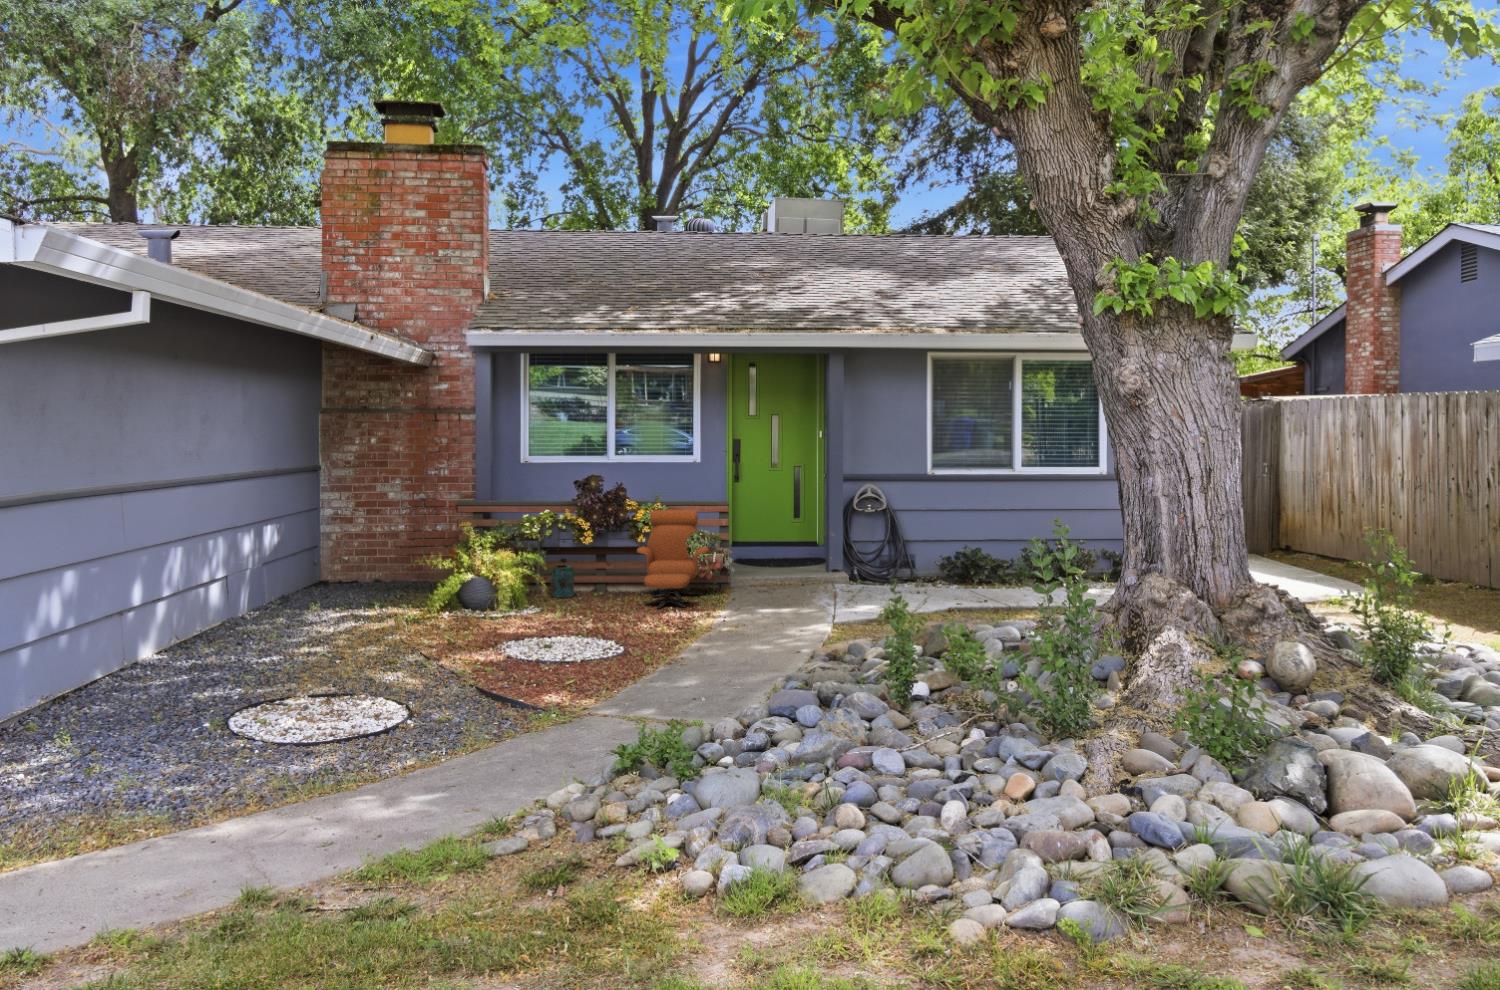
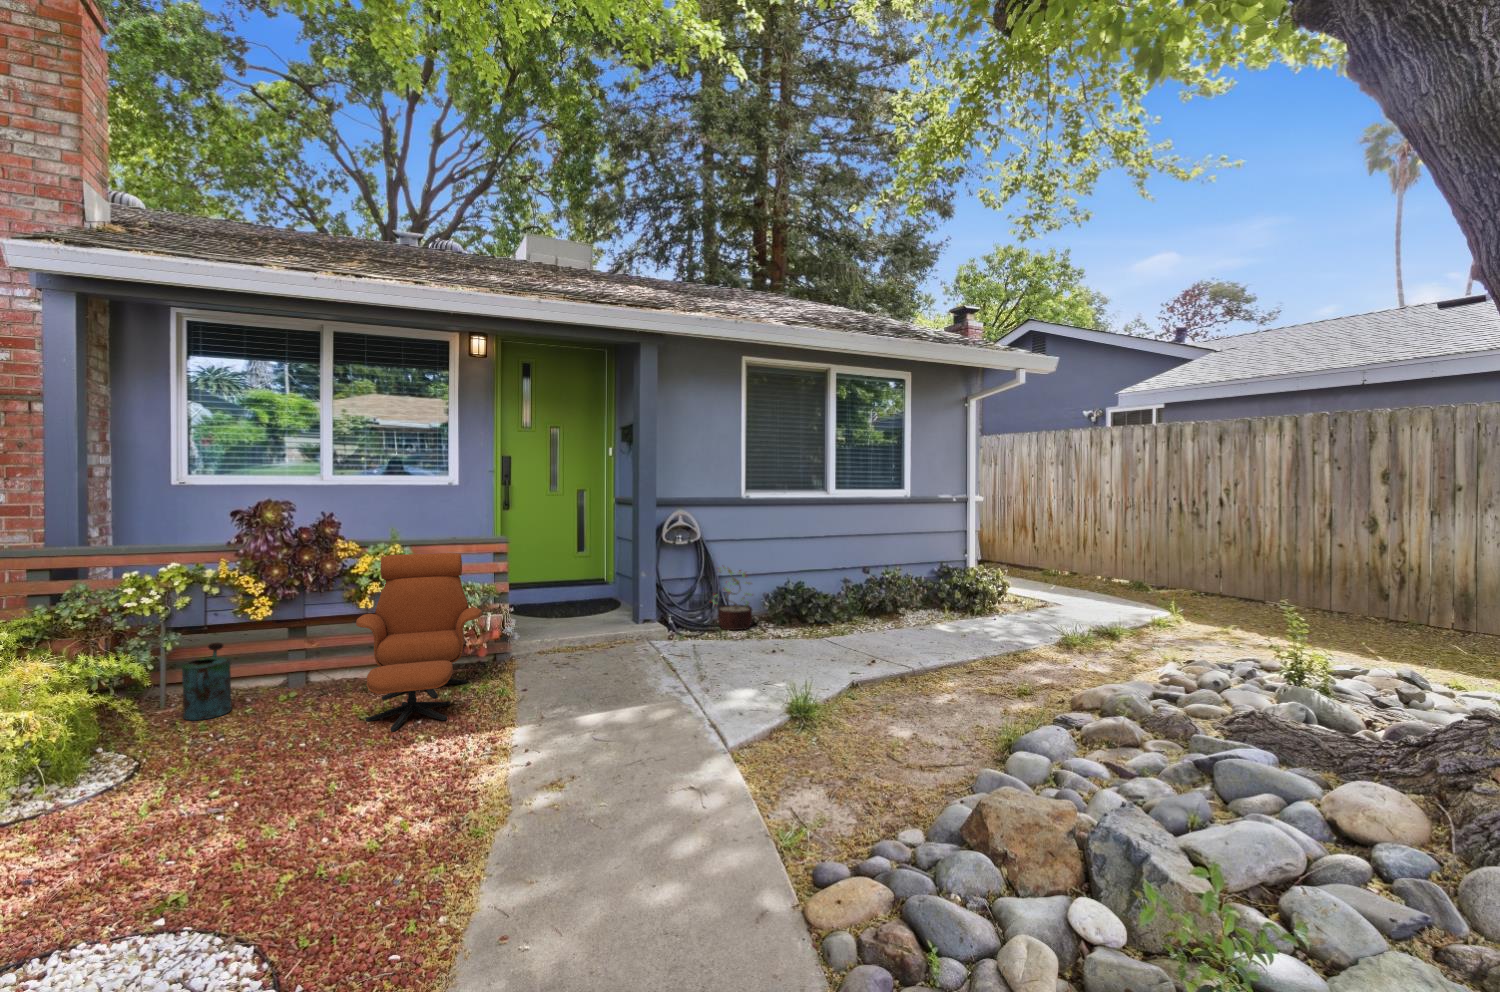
decorative plant: none [890,529,928,584] -> present [711,567,752,630]

